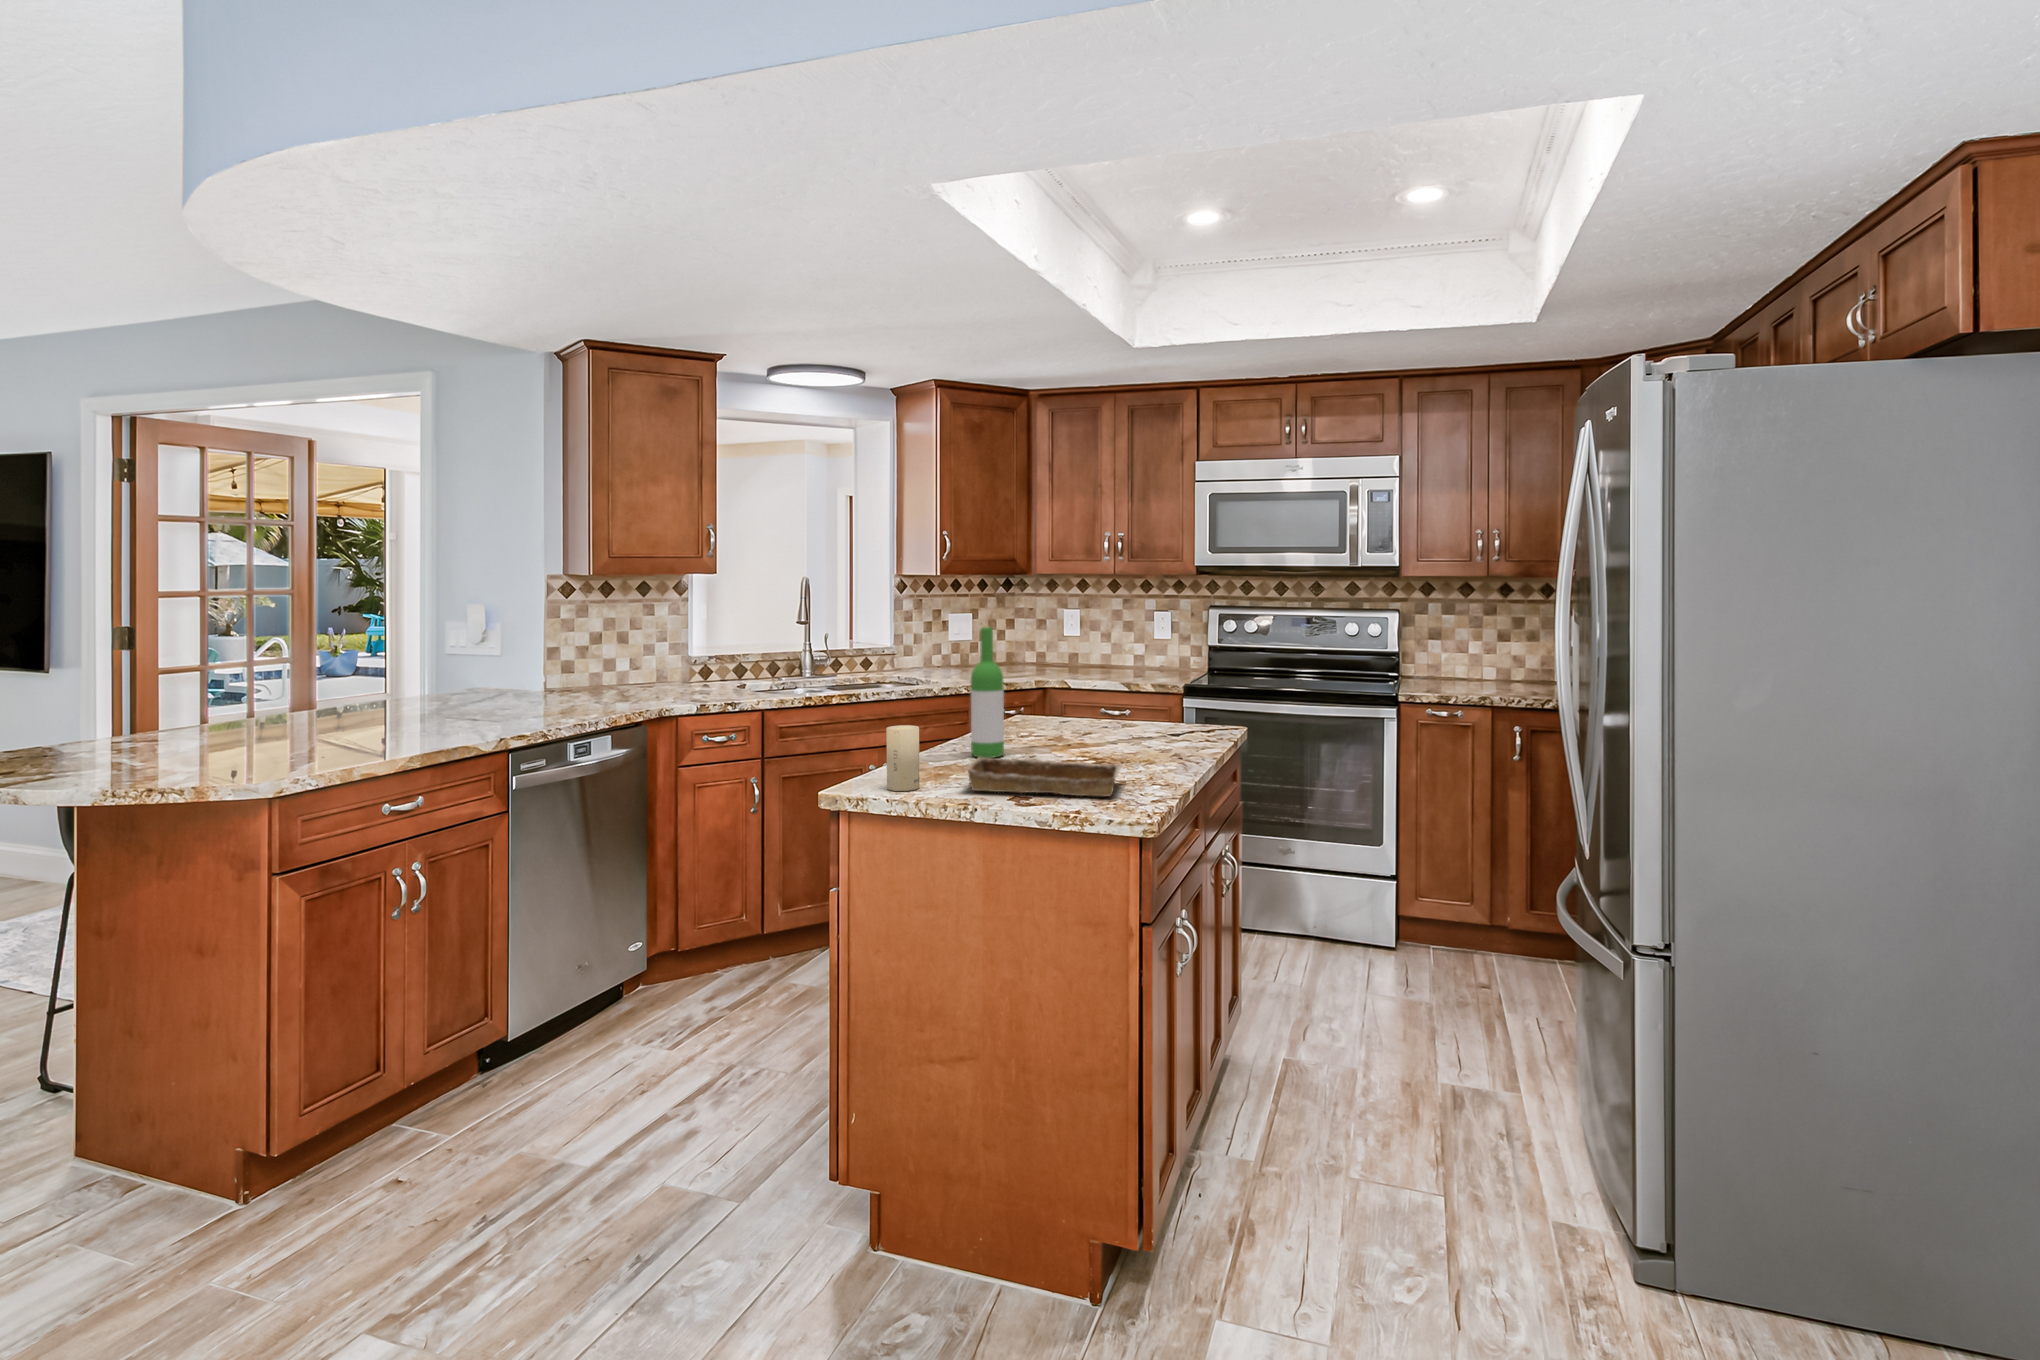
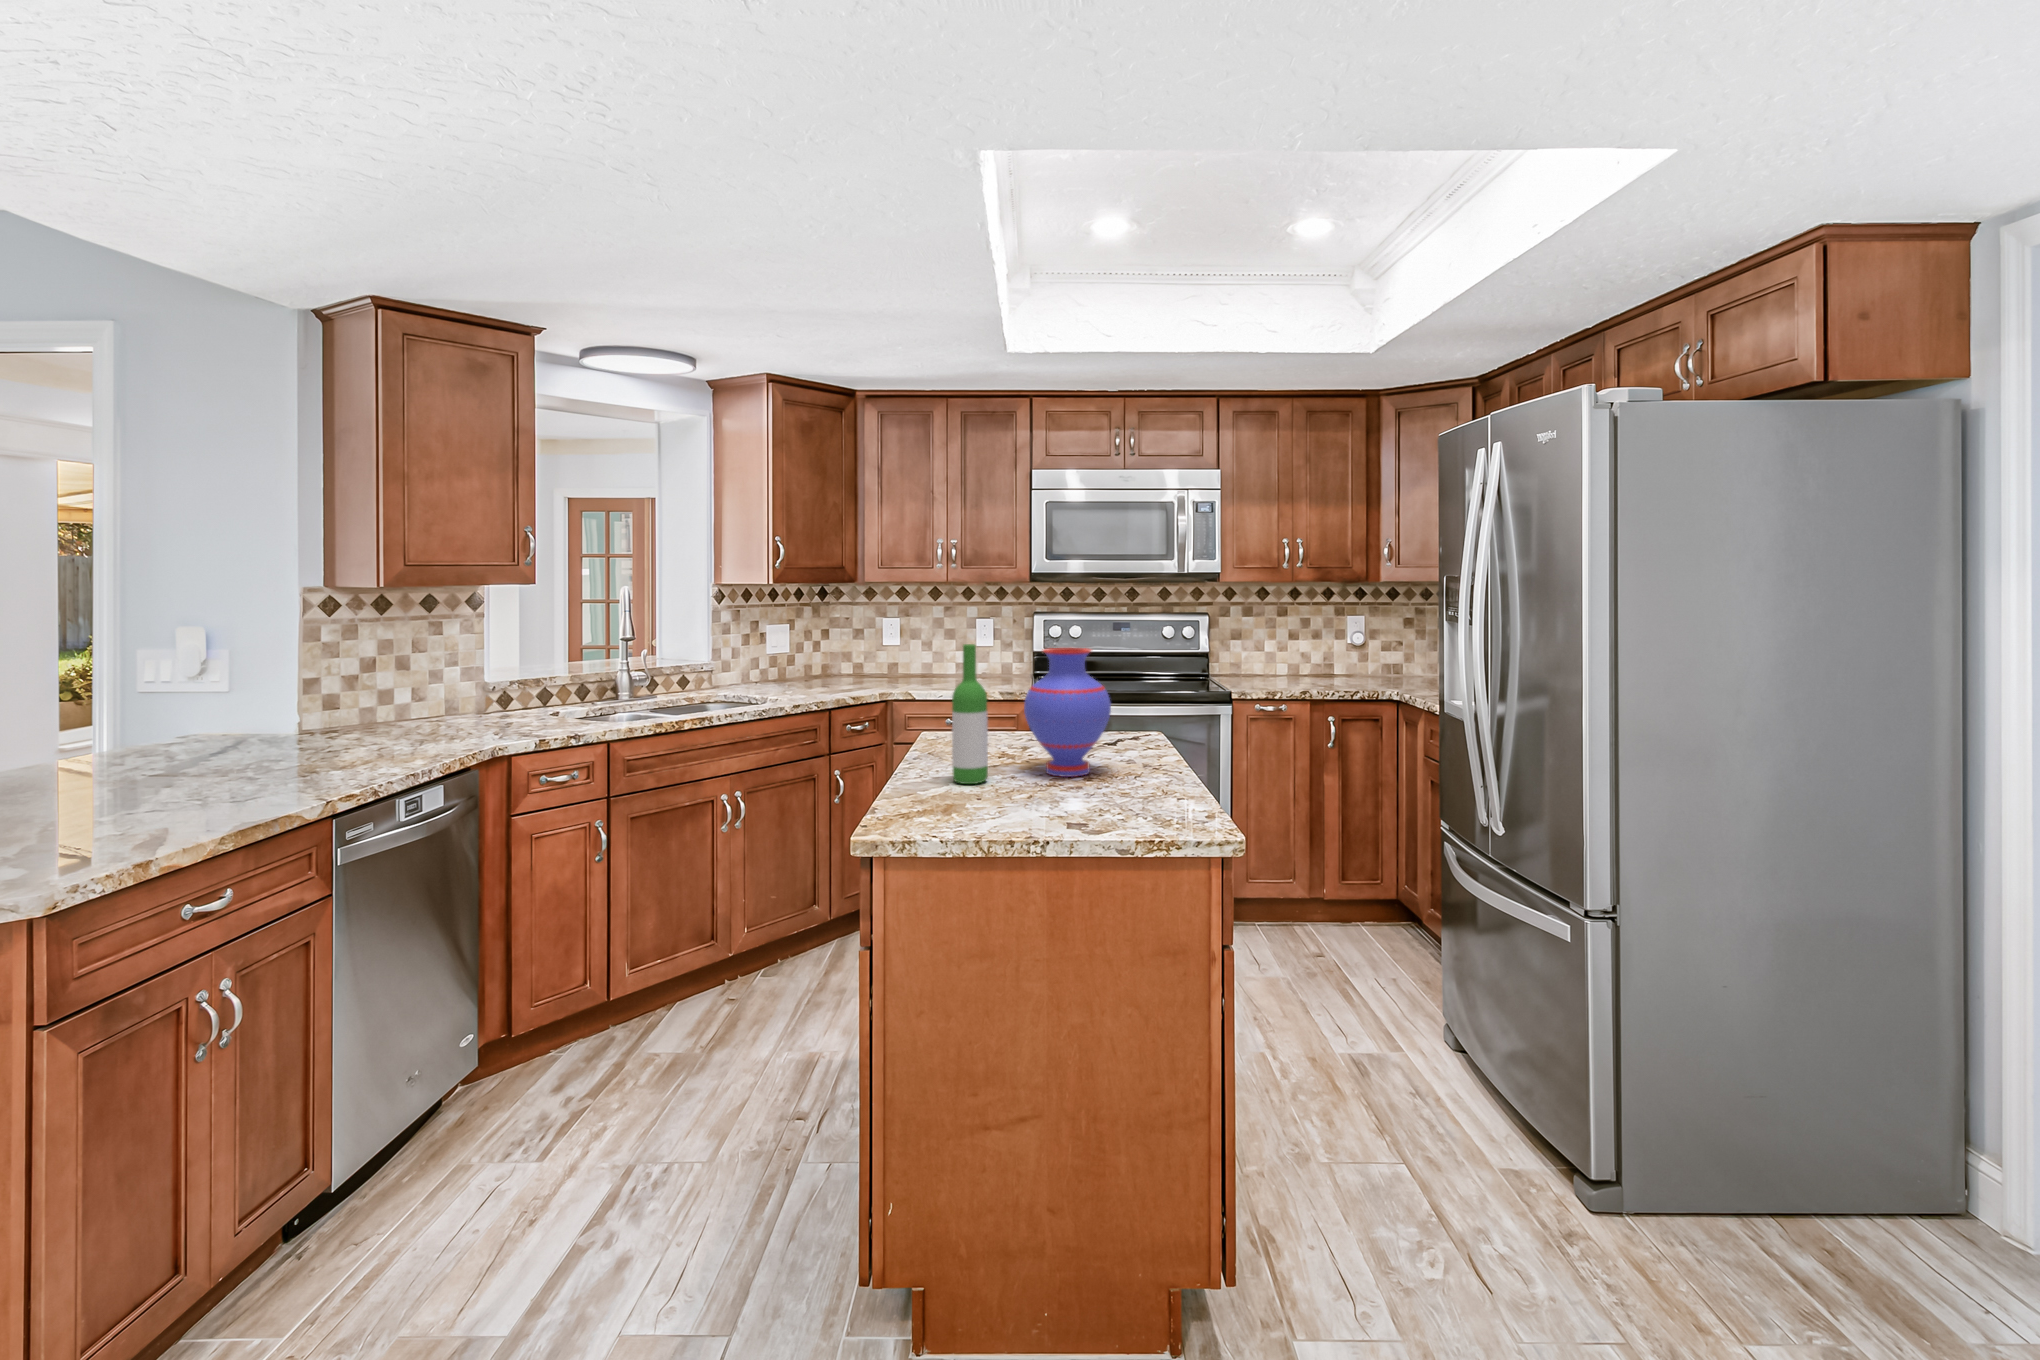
vase: none [1046,634,1130,758] -> present [1024,648,1111,777]
candle: present [886,725,920,791] -> none [920,756,957,831]
tray: present [966,757,1122,796] -> none [1000,782,1173,823]

